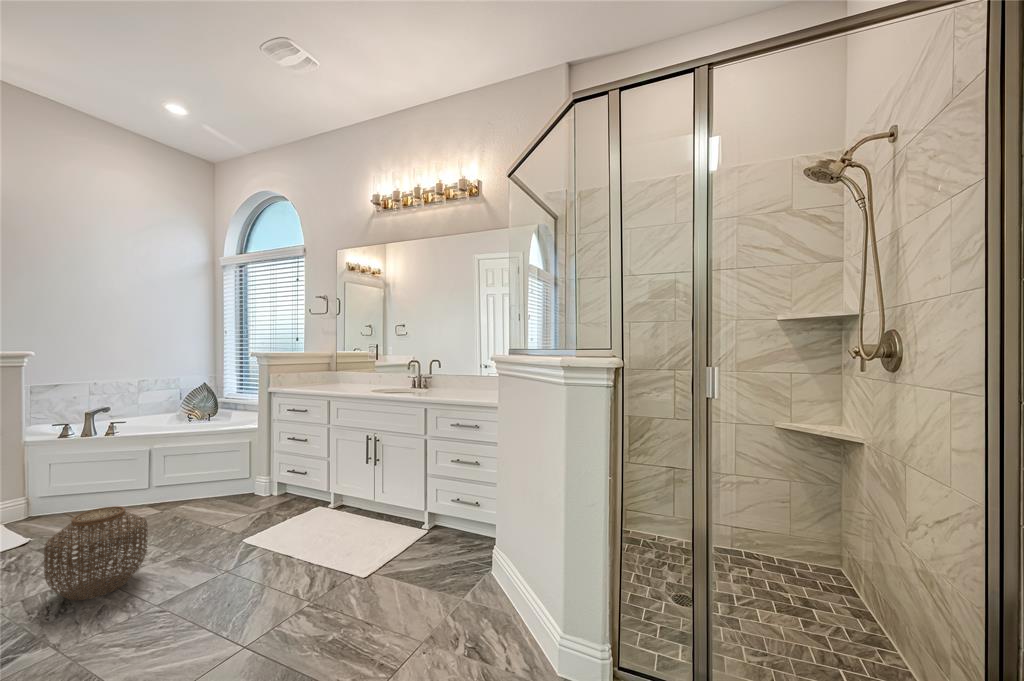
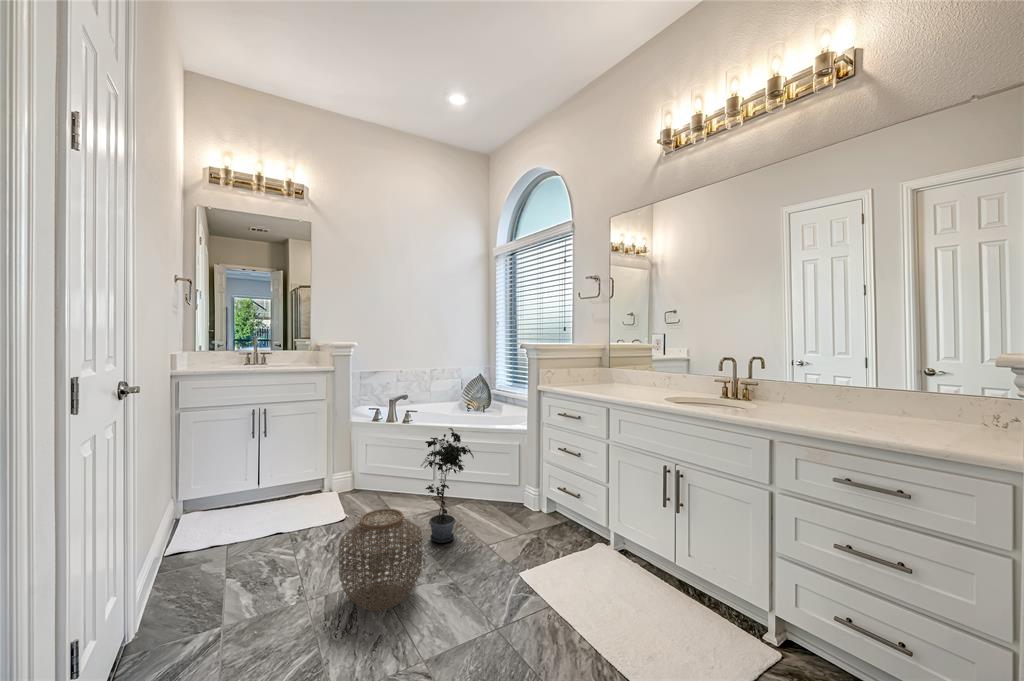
potted plant: none [139,431,202,537] -> present [421,428,474,543]

